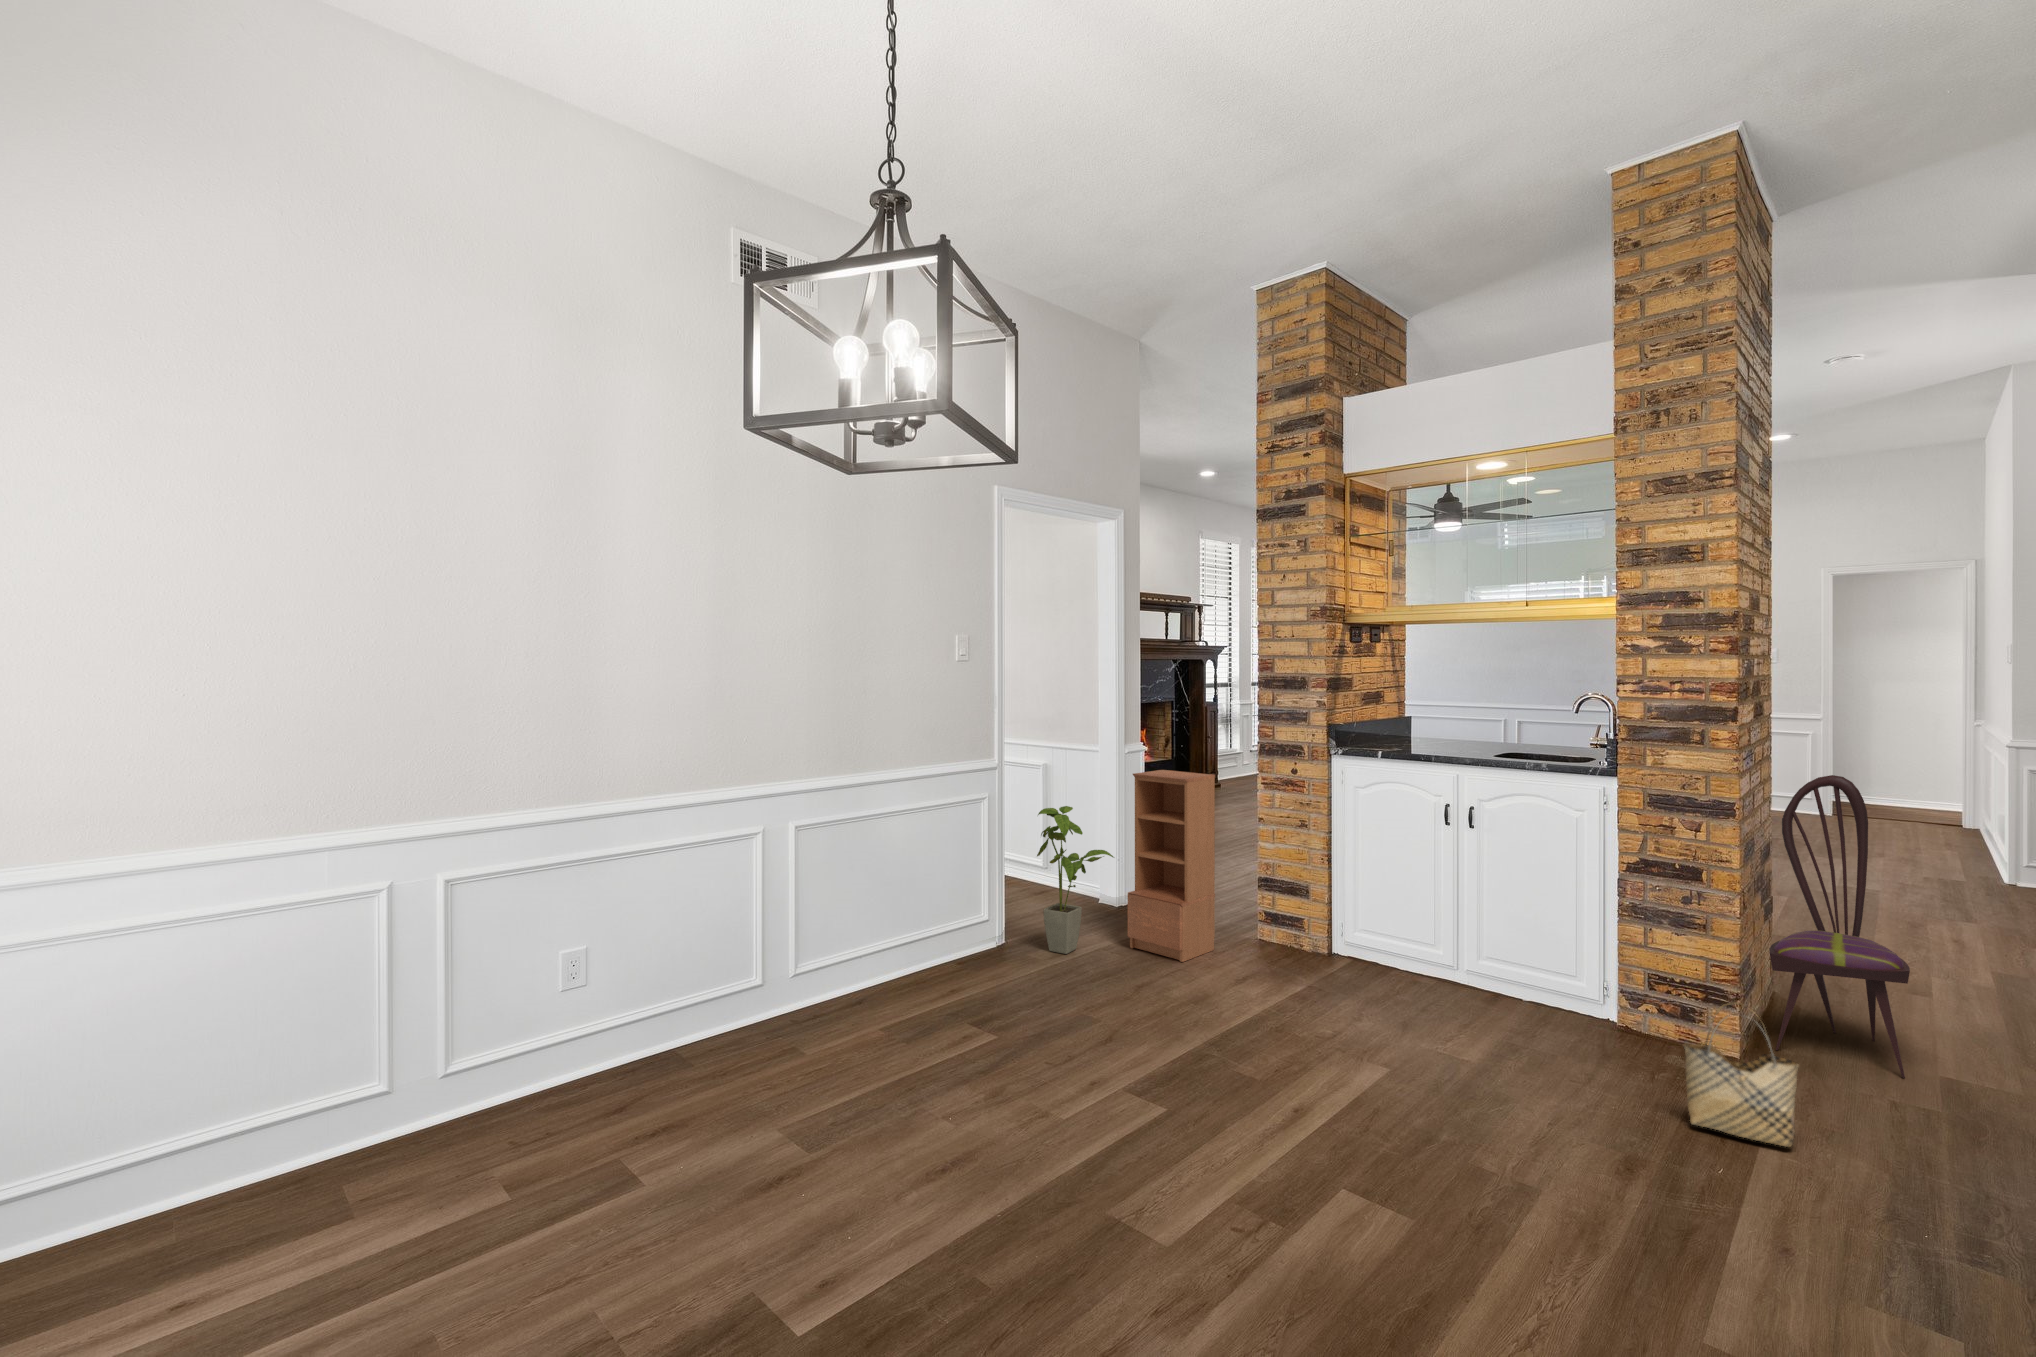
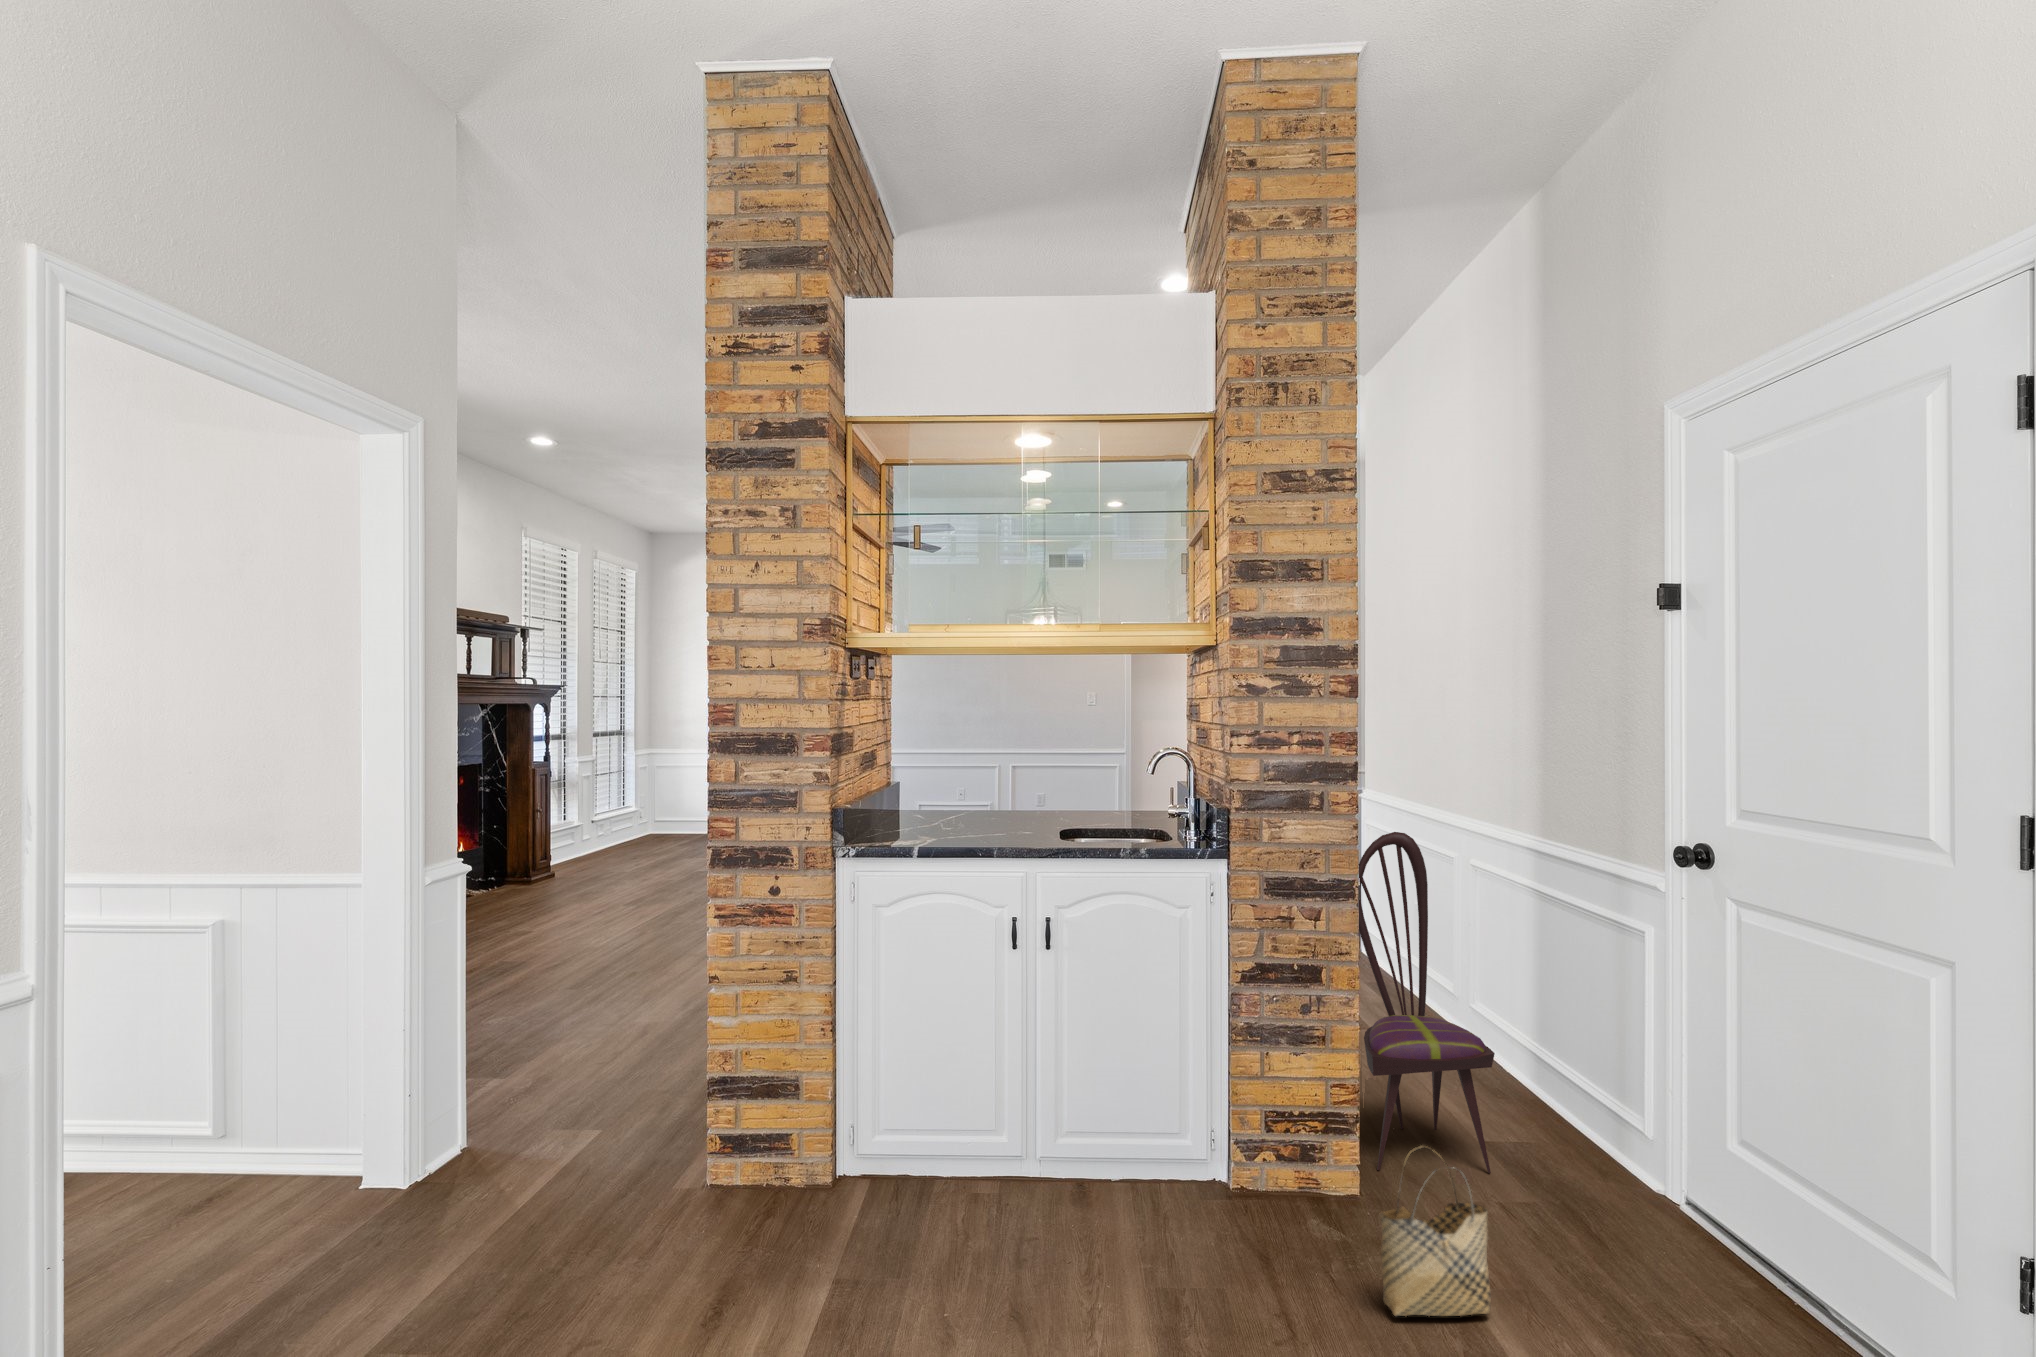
bookcase: present [1128,770,1215,962] -> none [503,896,658,1239]
house plant: present [1037,806,1114,954] -> none [316,995,486,1285]

